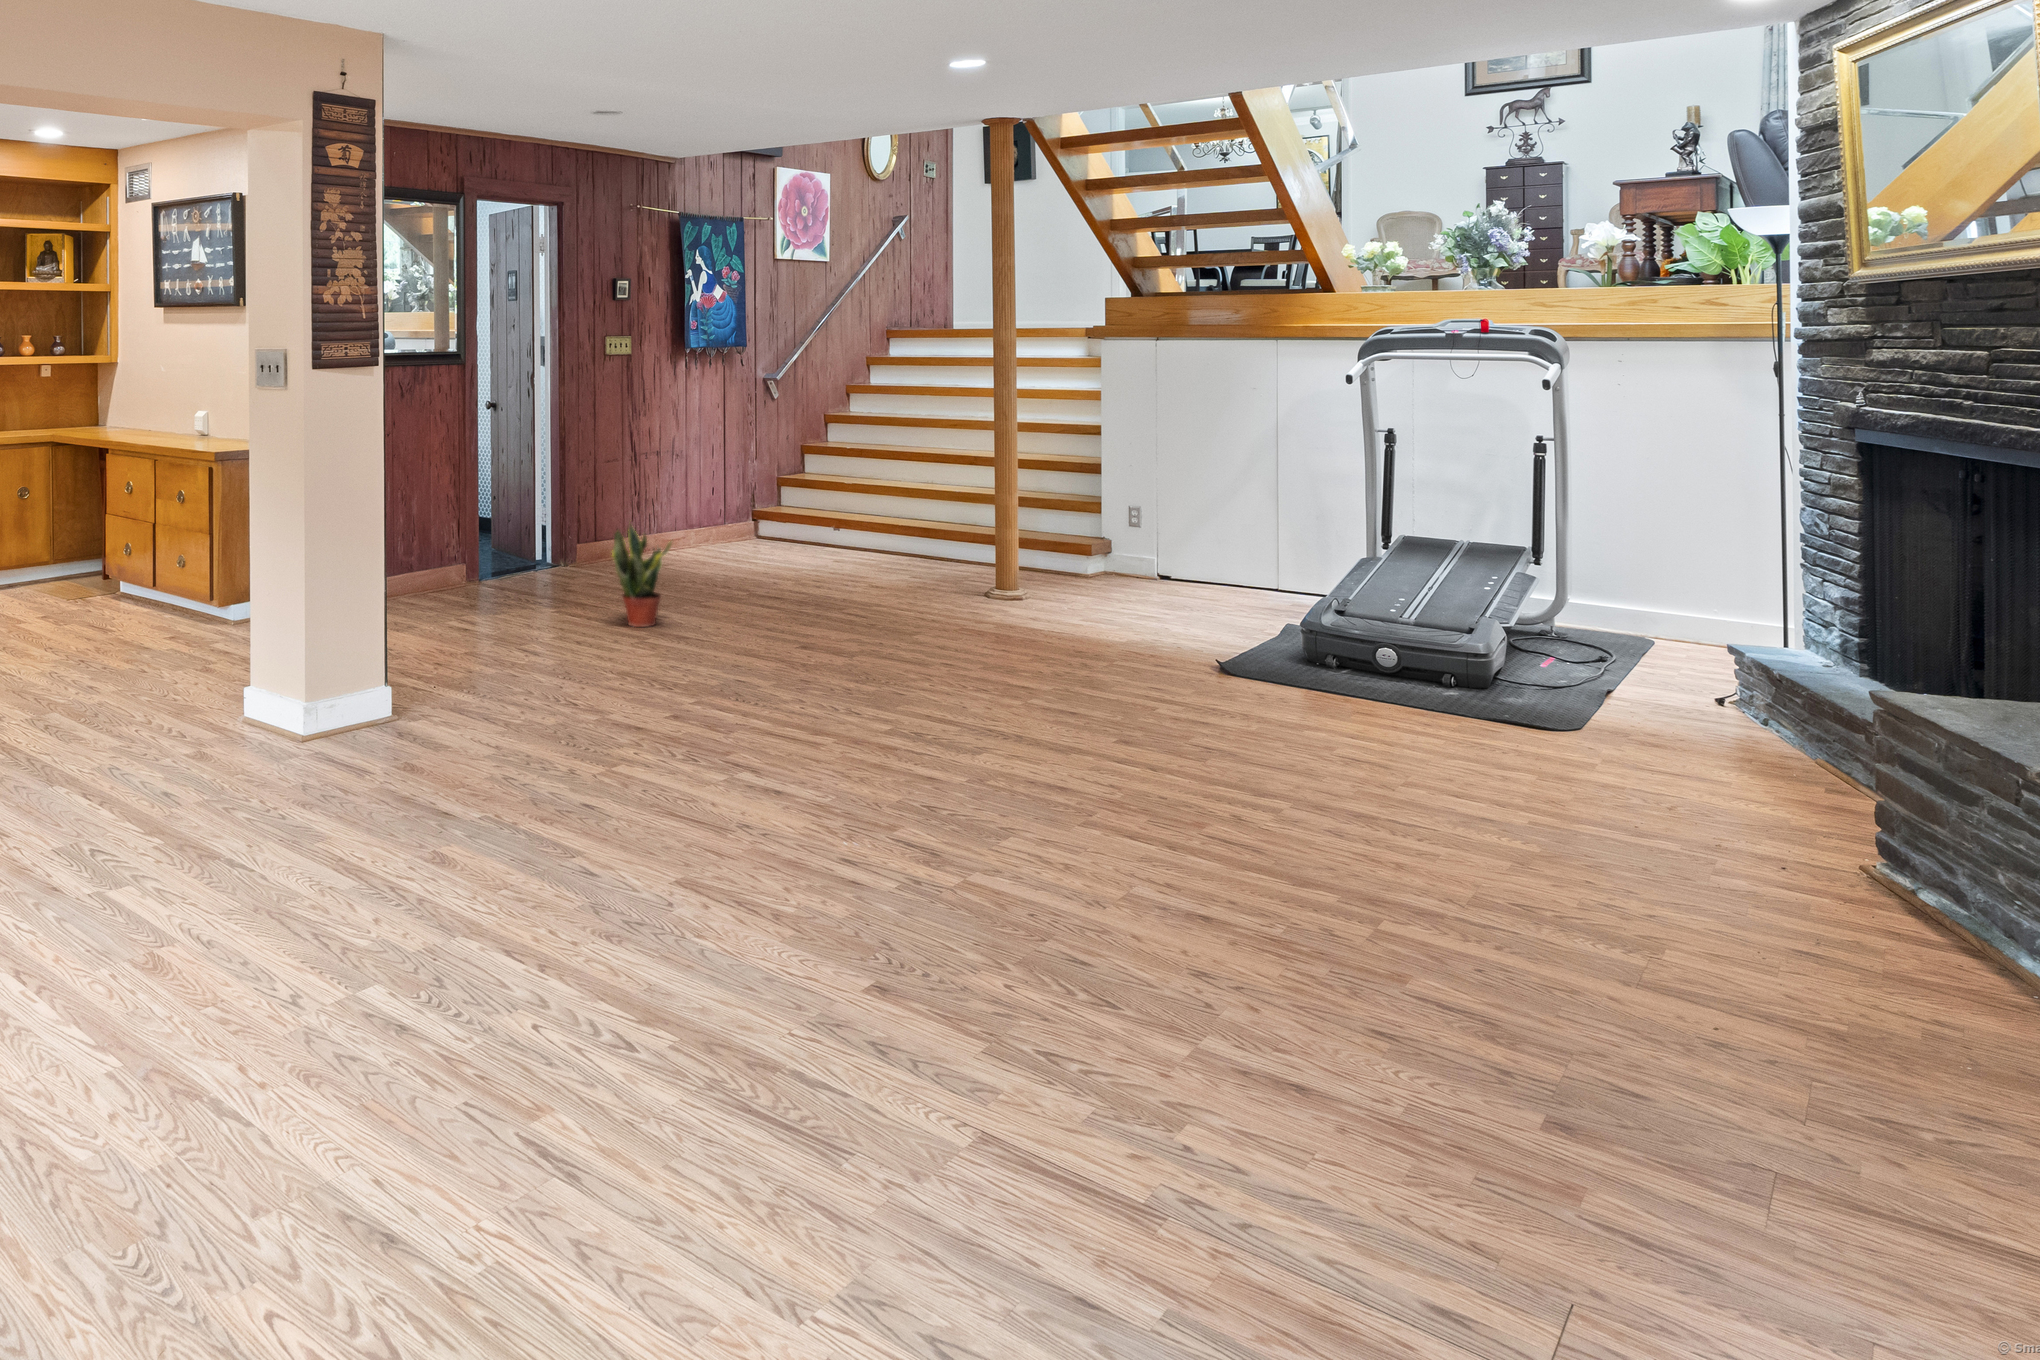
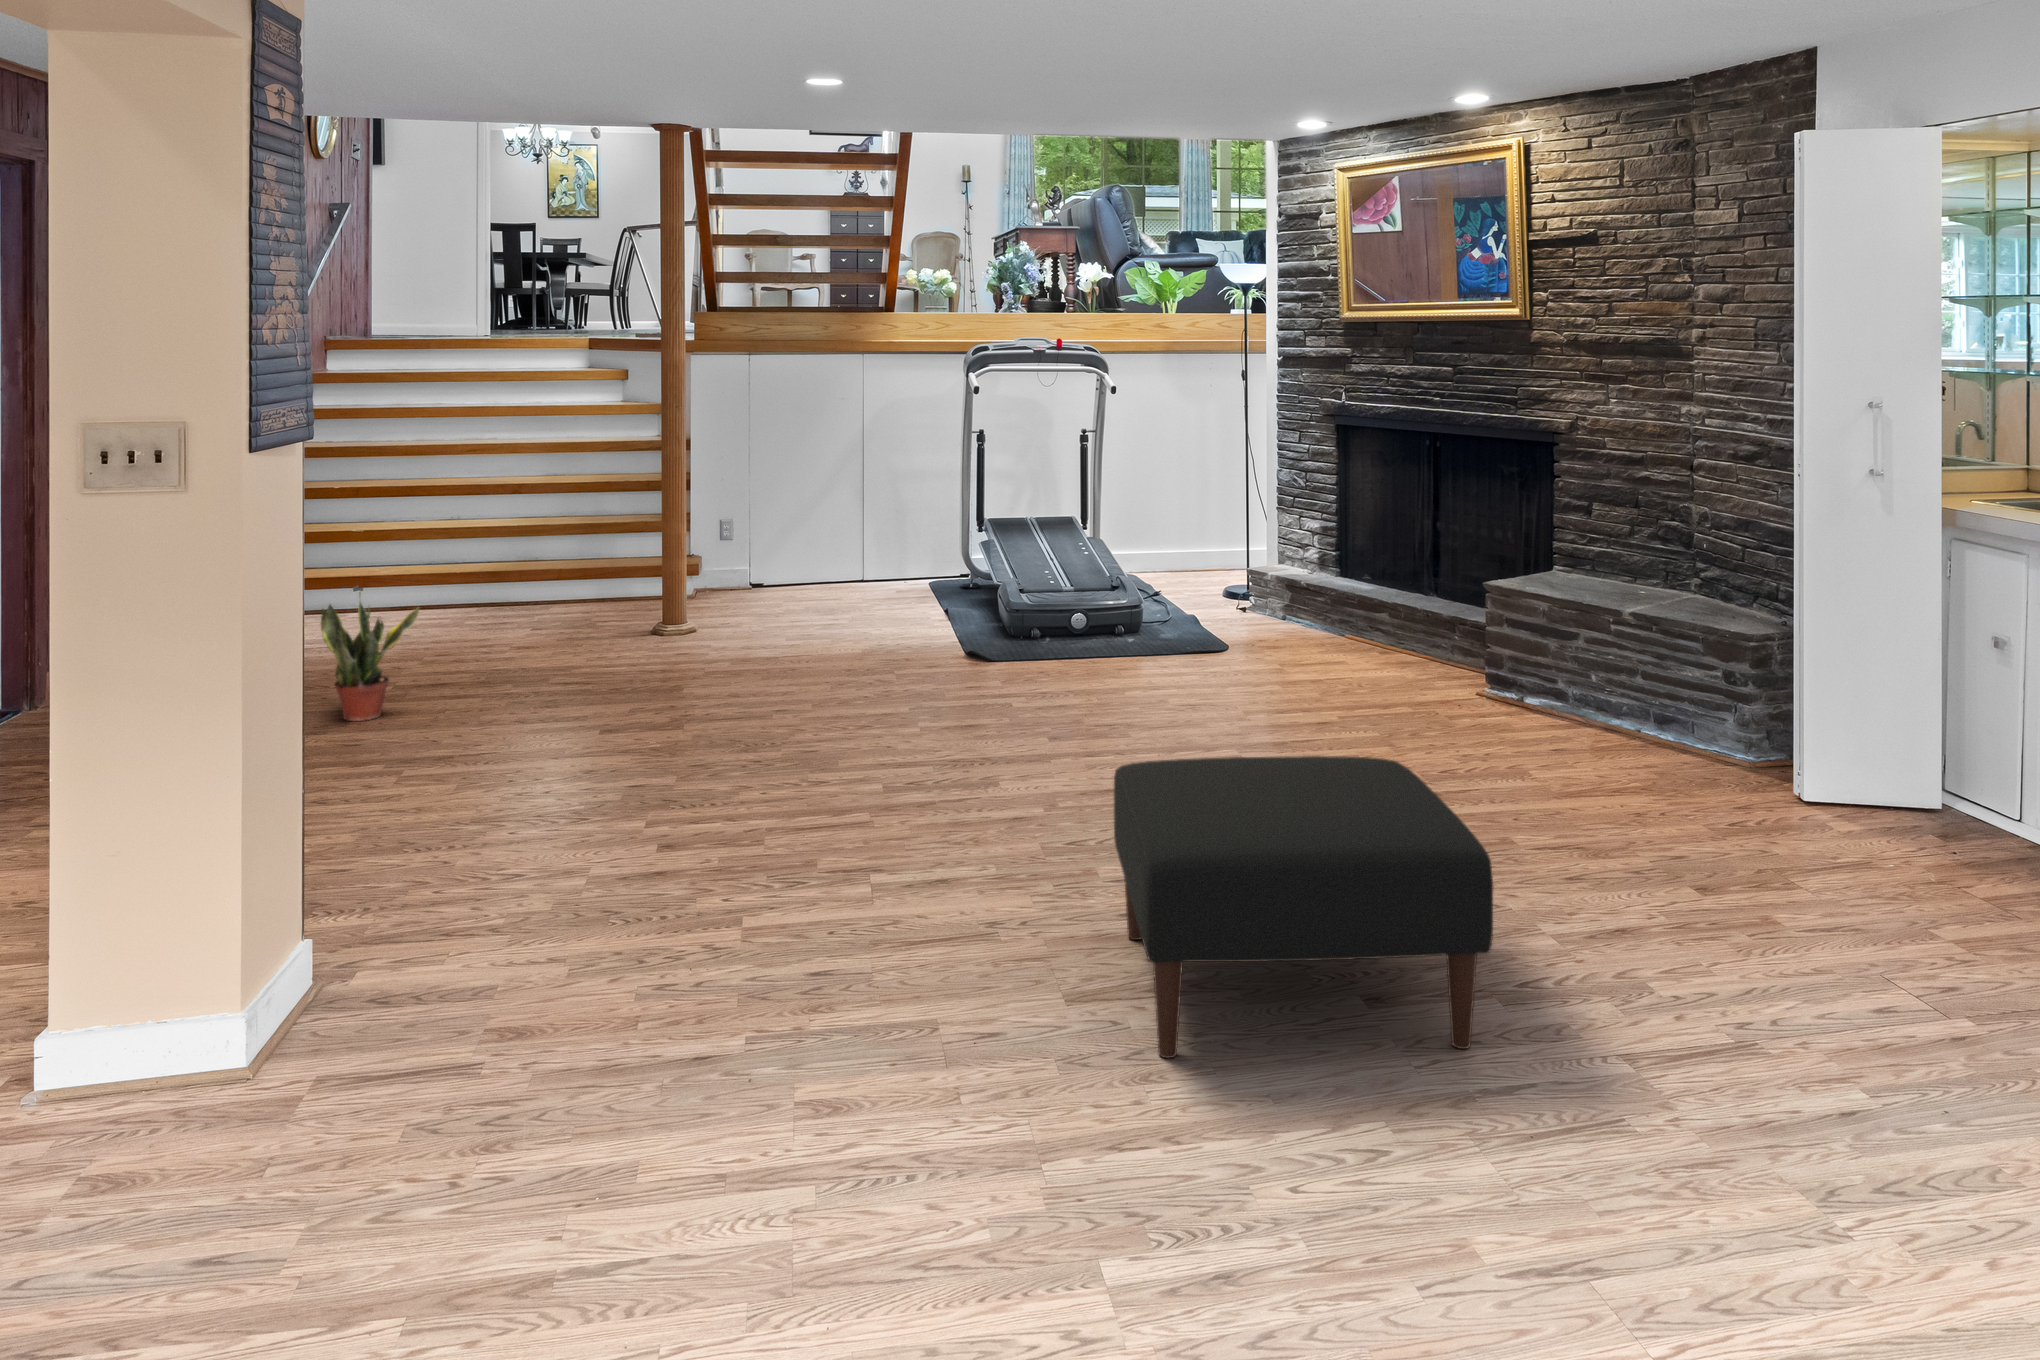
ottoman: none [550,742,1052,1144] -> present [1114,756,1493,1058]

